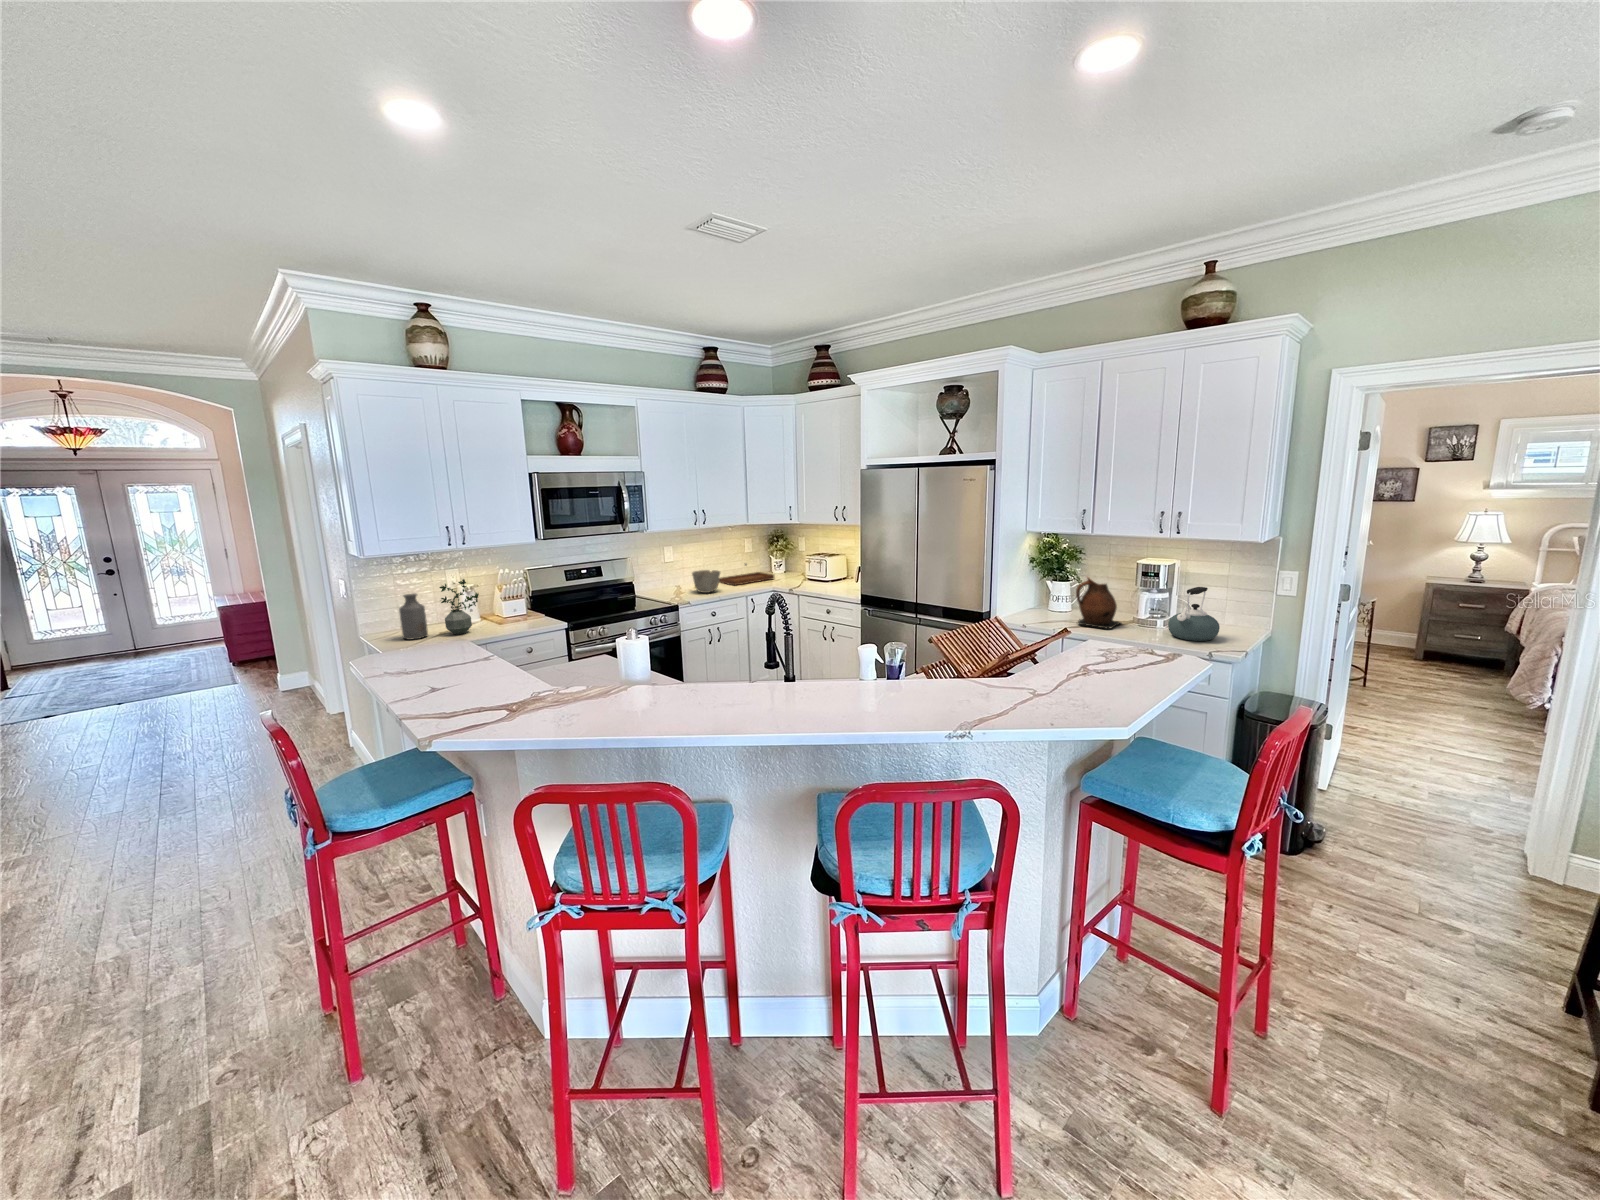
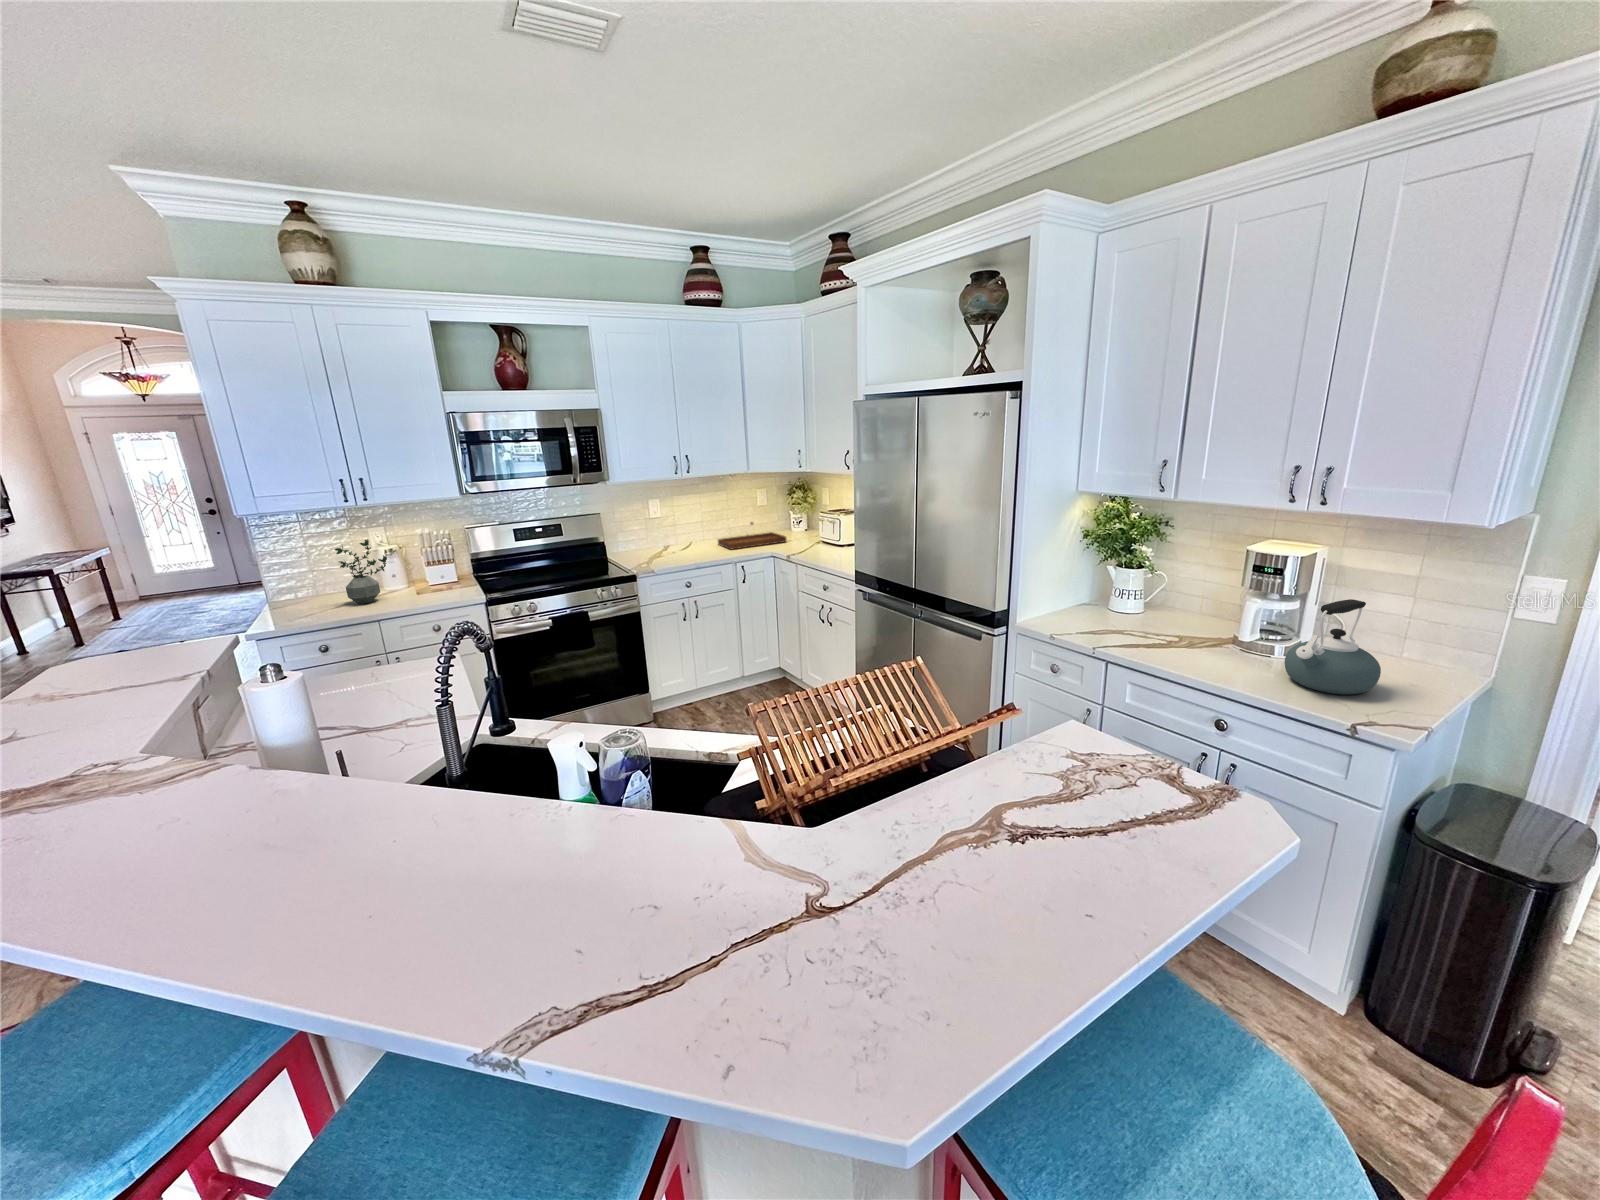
ceramic bowl: present [692,570,720,593] -> none [670,530,706,559]
ceramic pitcher: present [1076,577,1121,629] -> none [1134,569,1213,655]
bottle: present [399,594,428,640] -> none [295,555,332,608]

